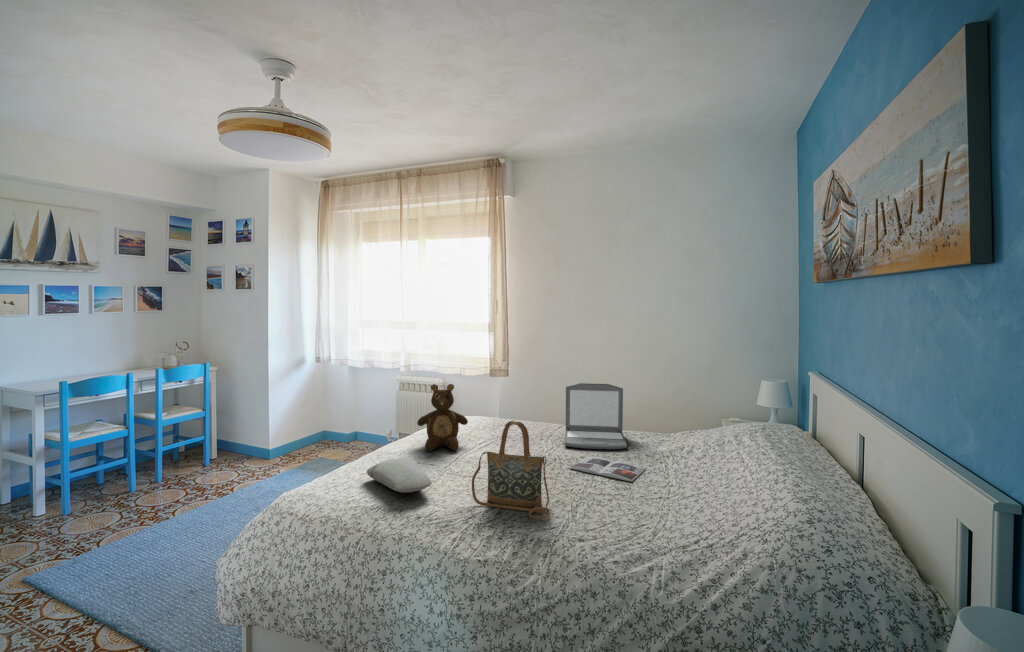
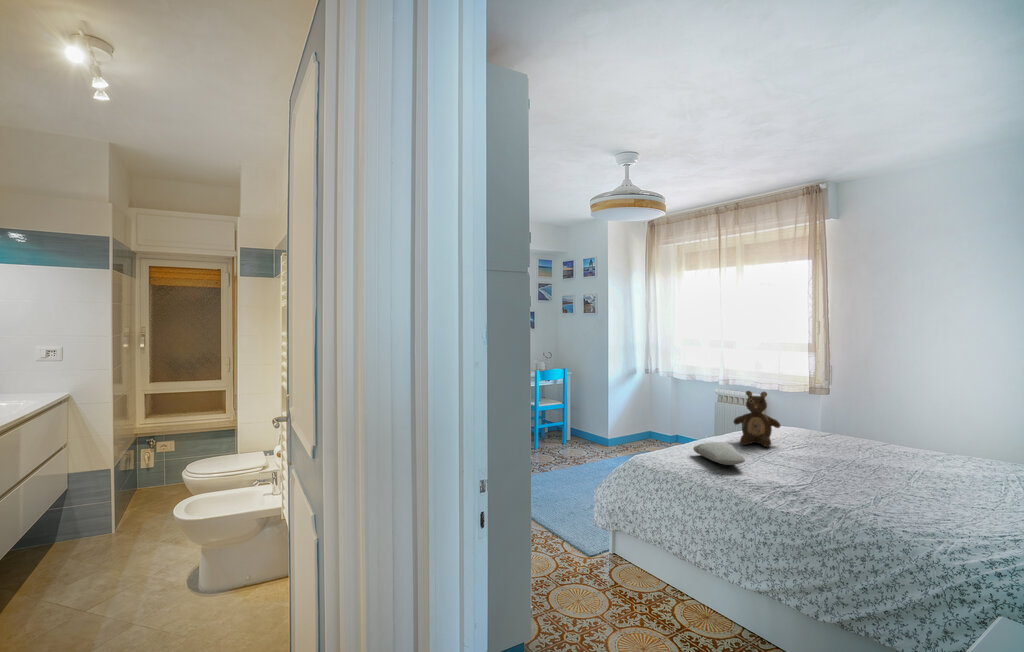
laptop: present [564,383,627,449] -> none [885,401,965,470]
handbag: present [472,421,550,519] -> none [779,419,852,498]
magazine: present [570,457,646,482] -> none [884,469,980,493]

